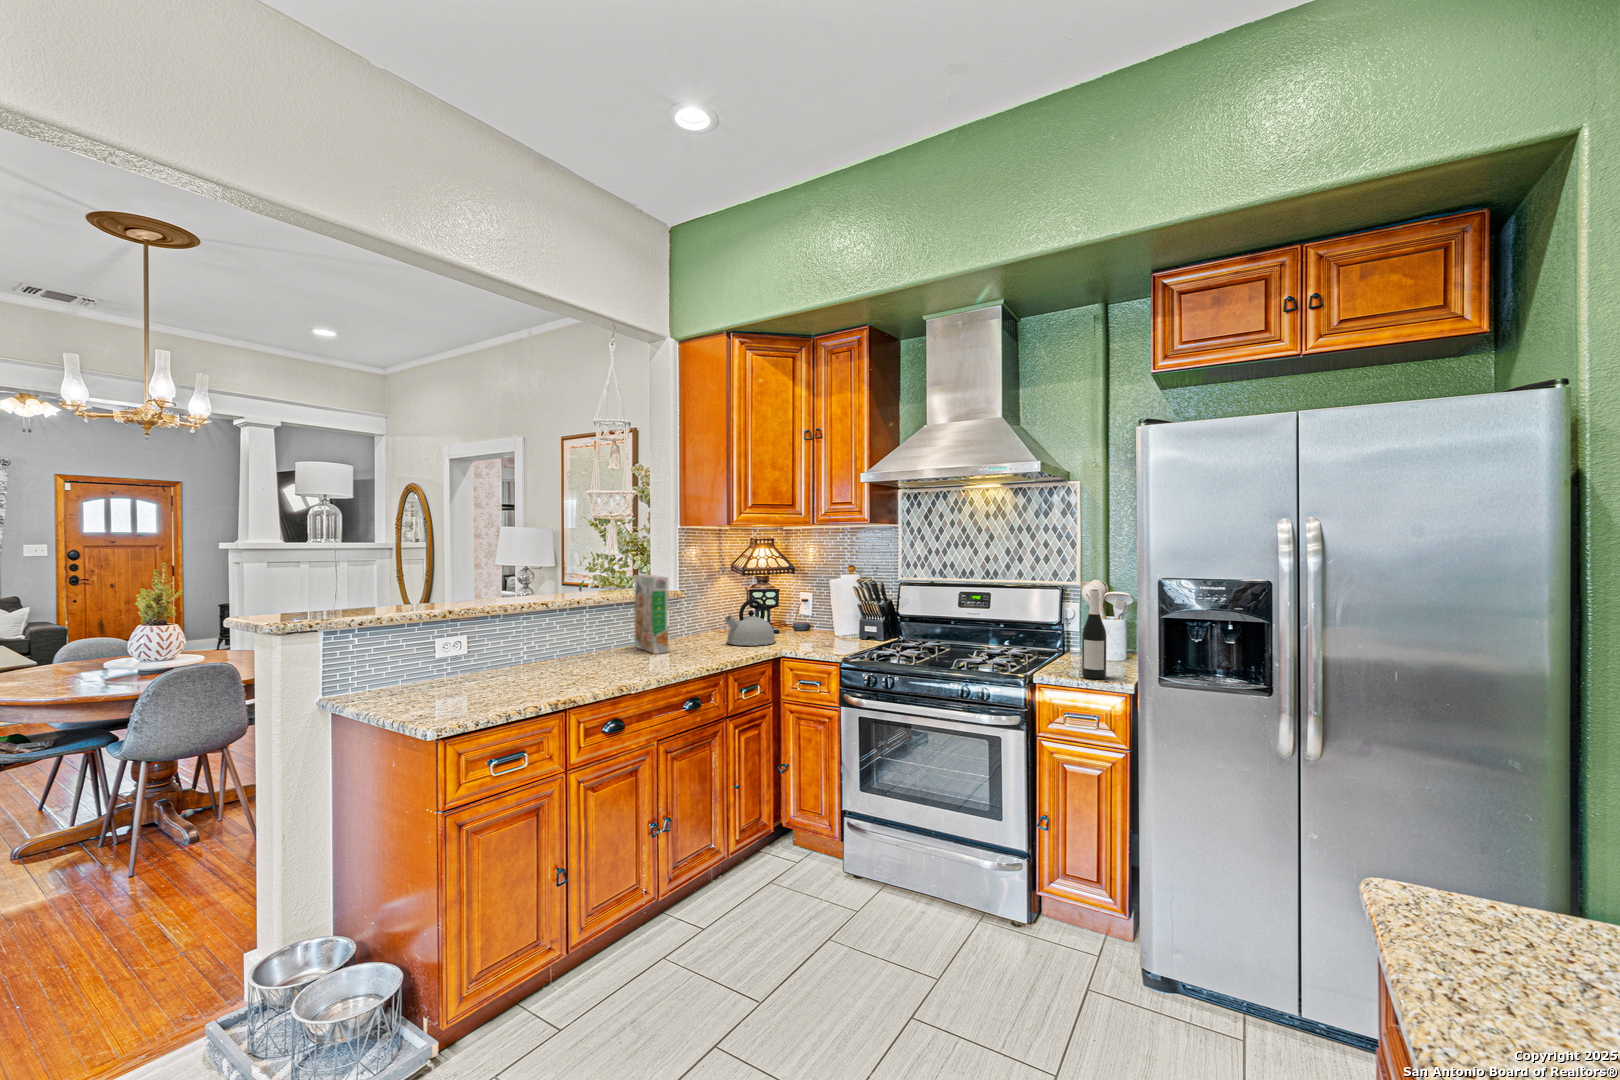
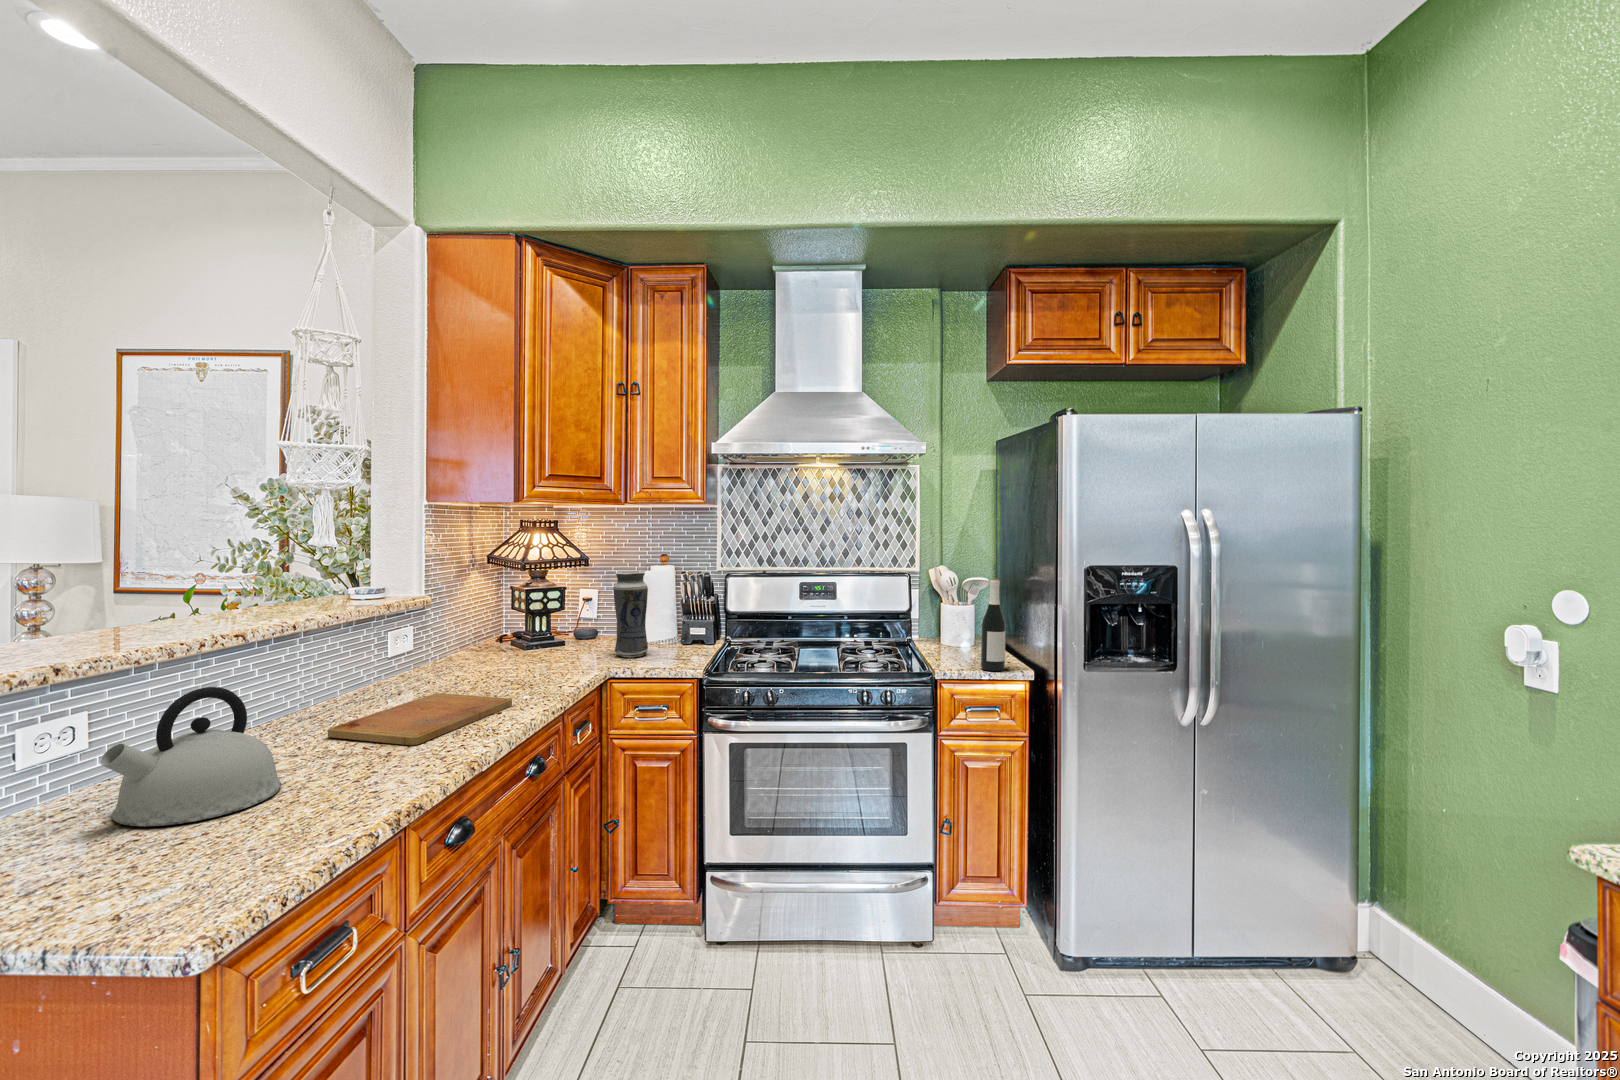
cereal box: present [635,575,668,654] -> none [372,576,448,697]
vase: none [799,577,826,644] -> present [613,571,648,657]
kettle: present [725,599,776,646] -> present [100,687,282,826]
cutting board: none [579,652,690,675] -> present [328,693,512,745]

